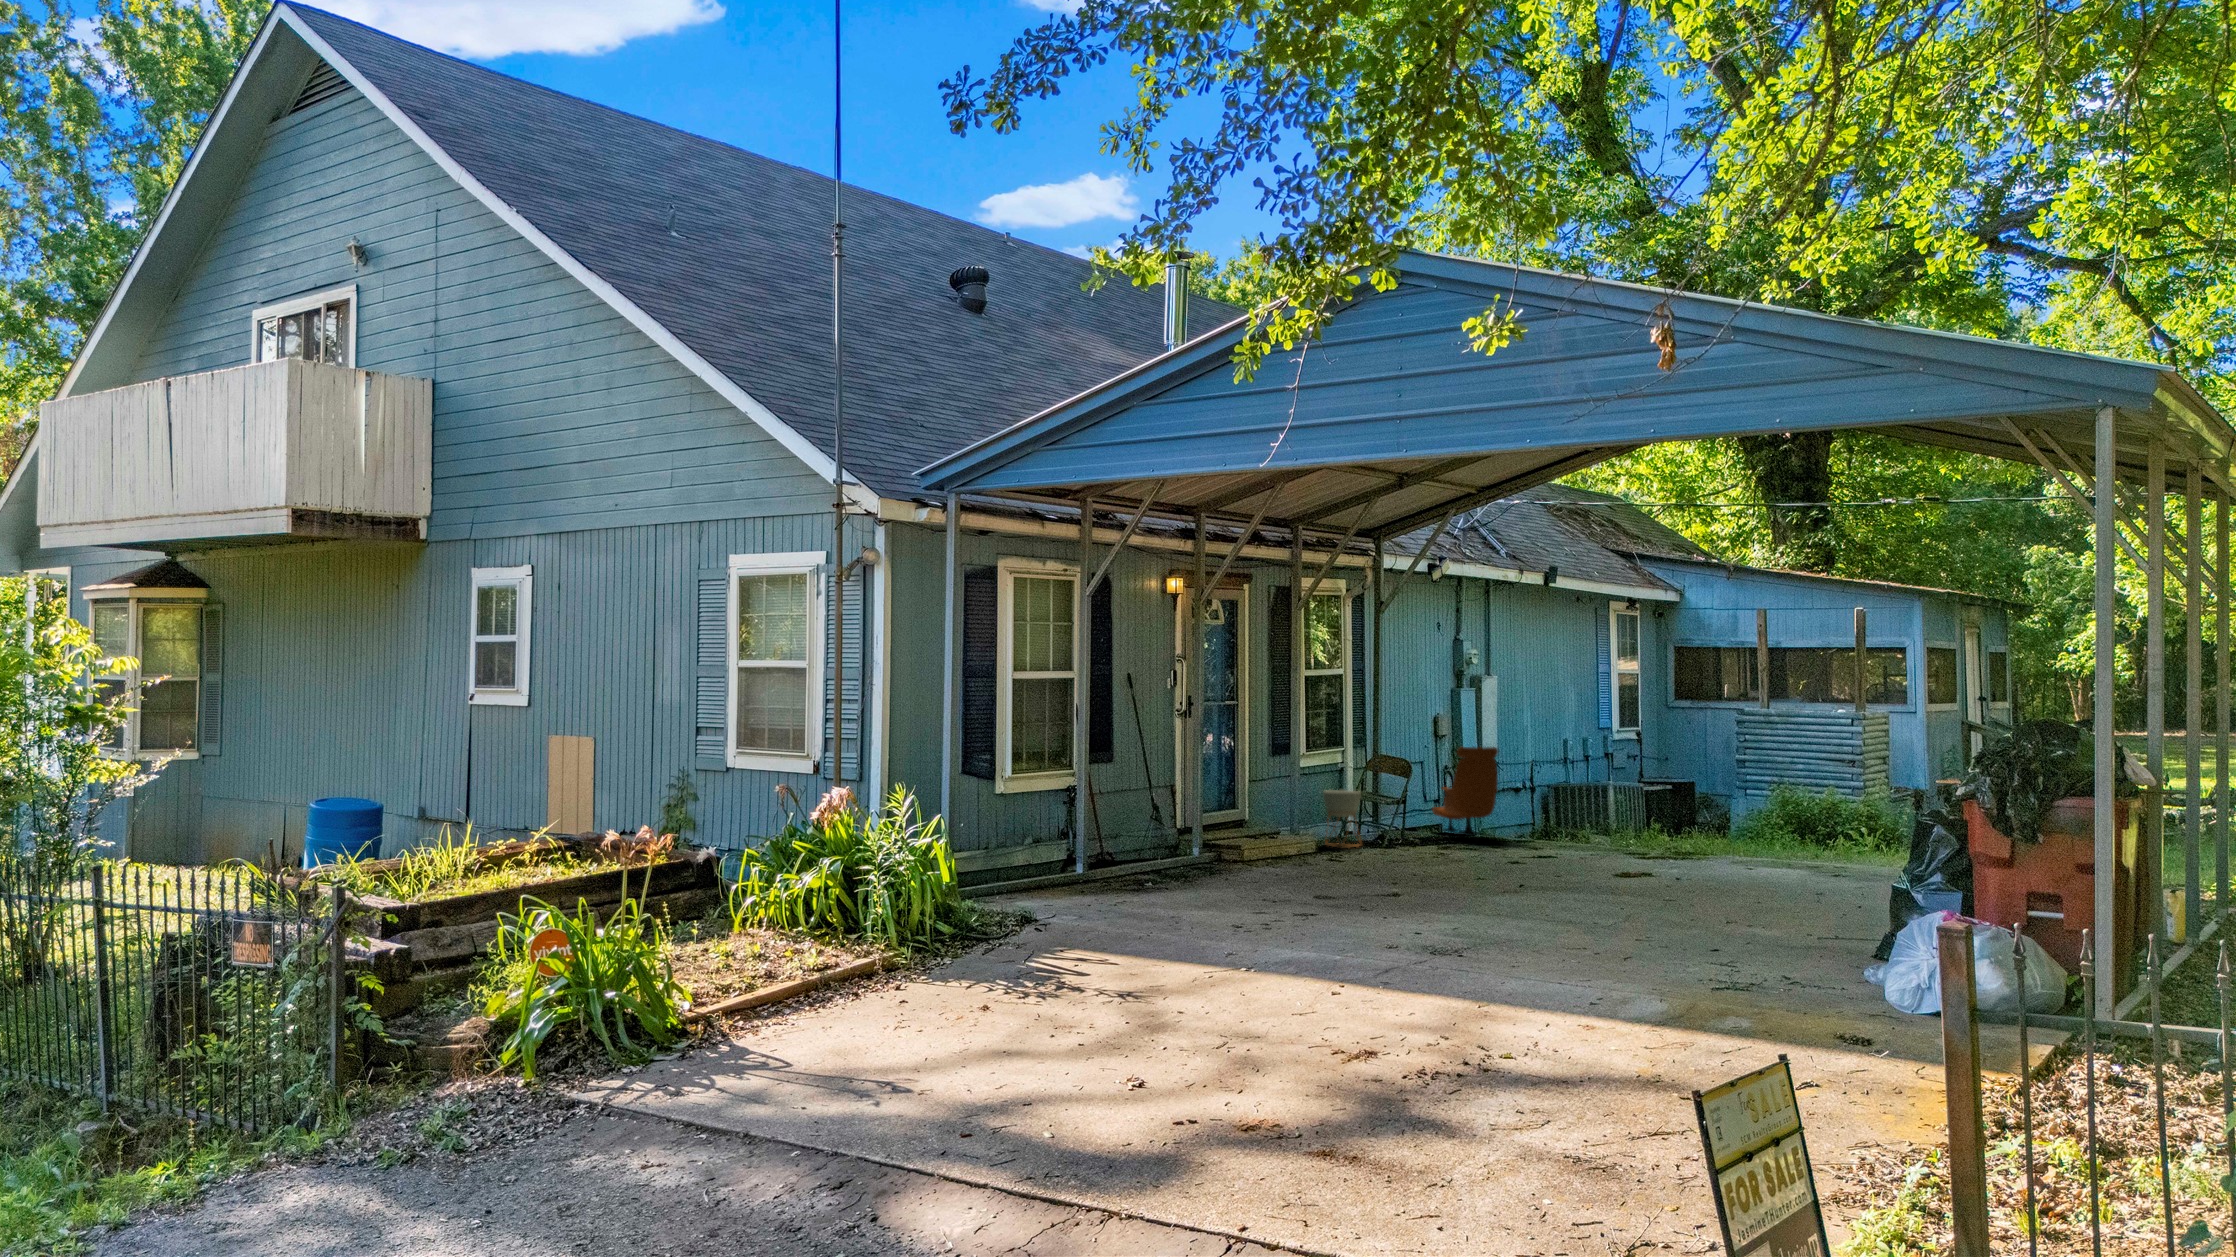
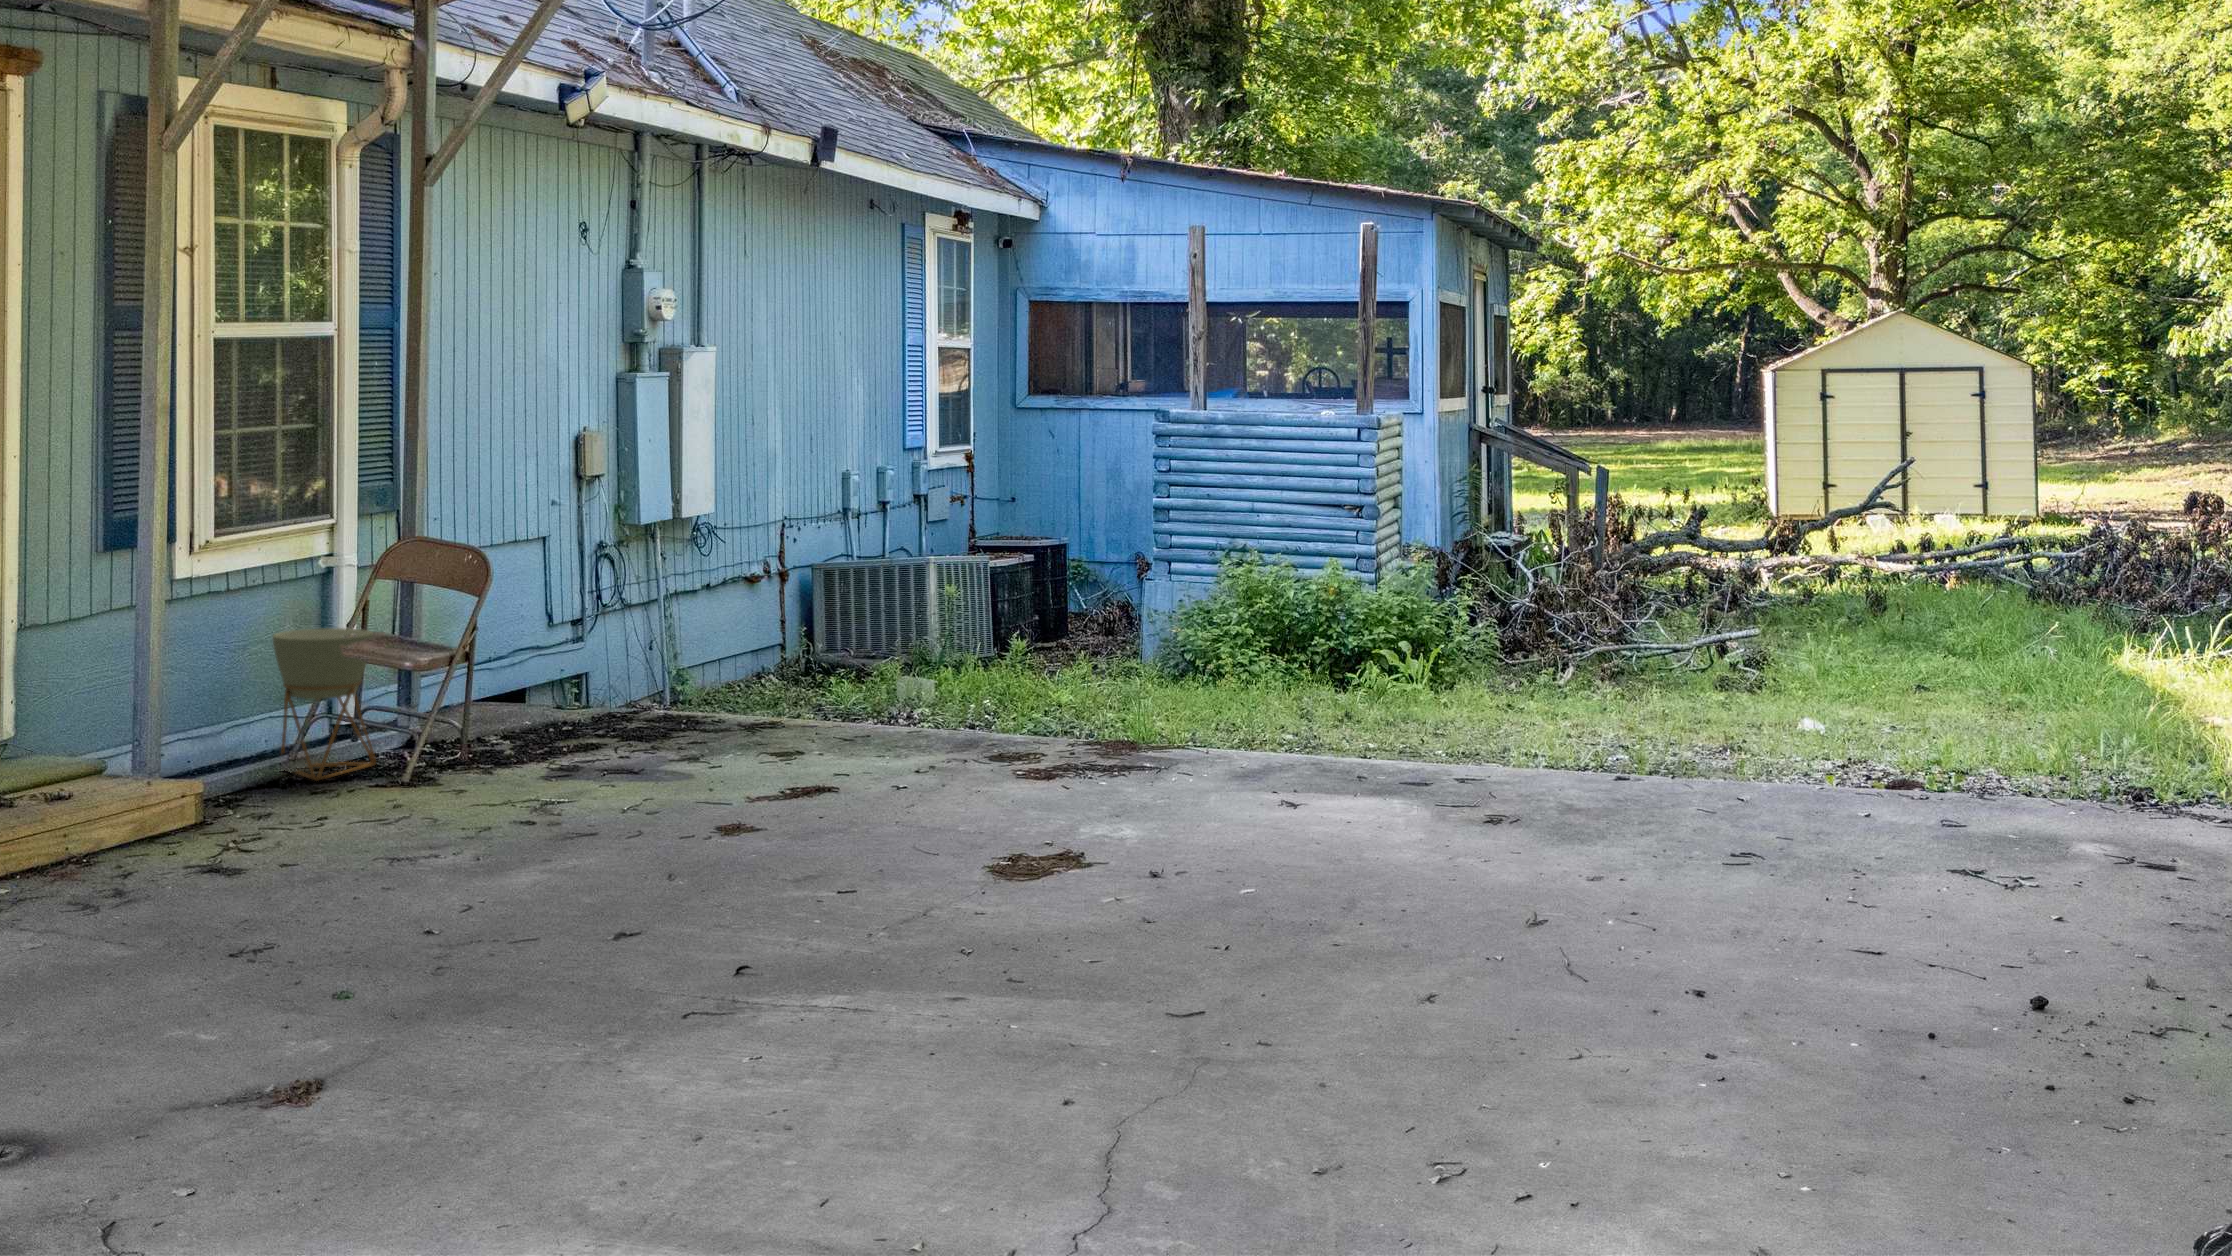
lounge chair: present [1432,747,1499,839] -> none [562,508,712,725]

